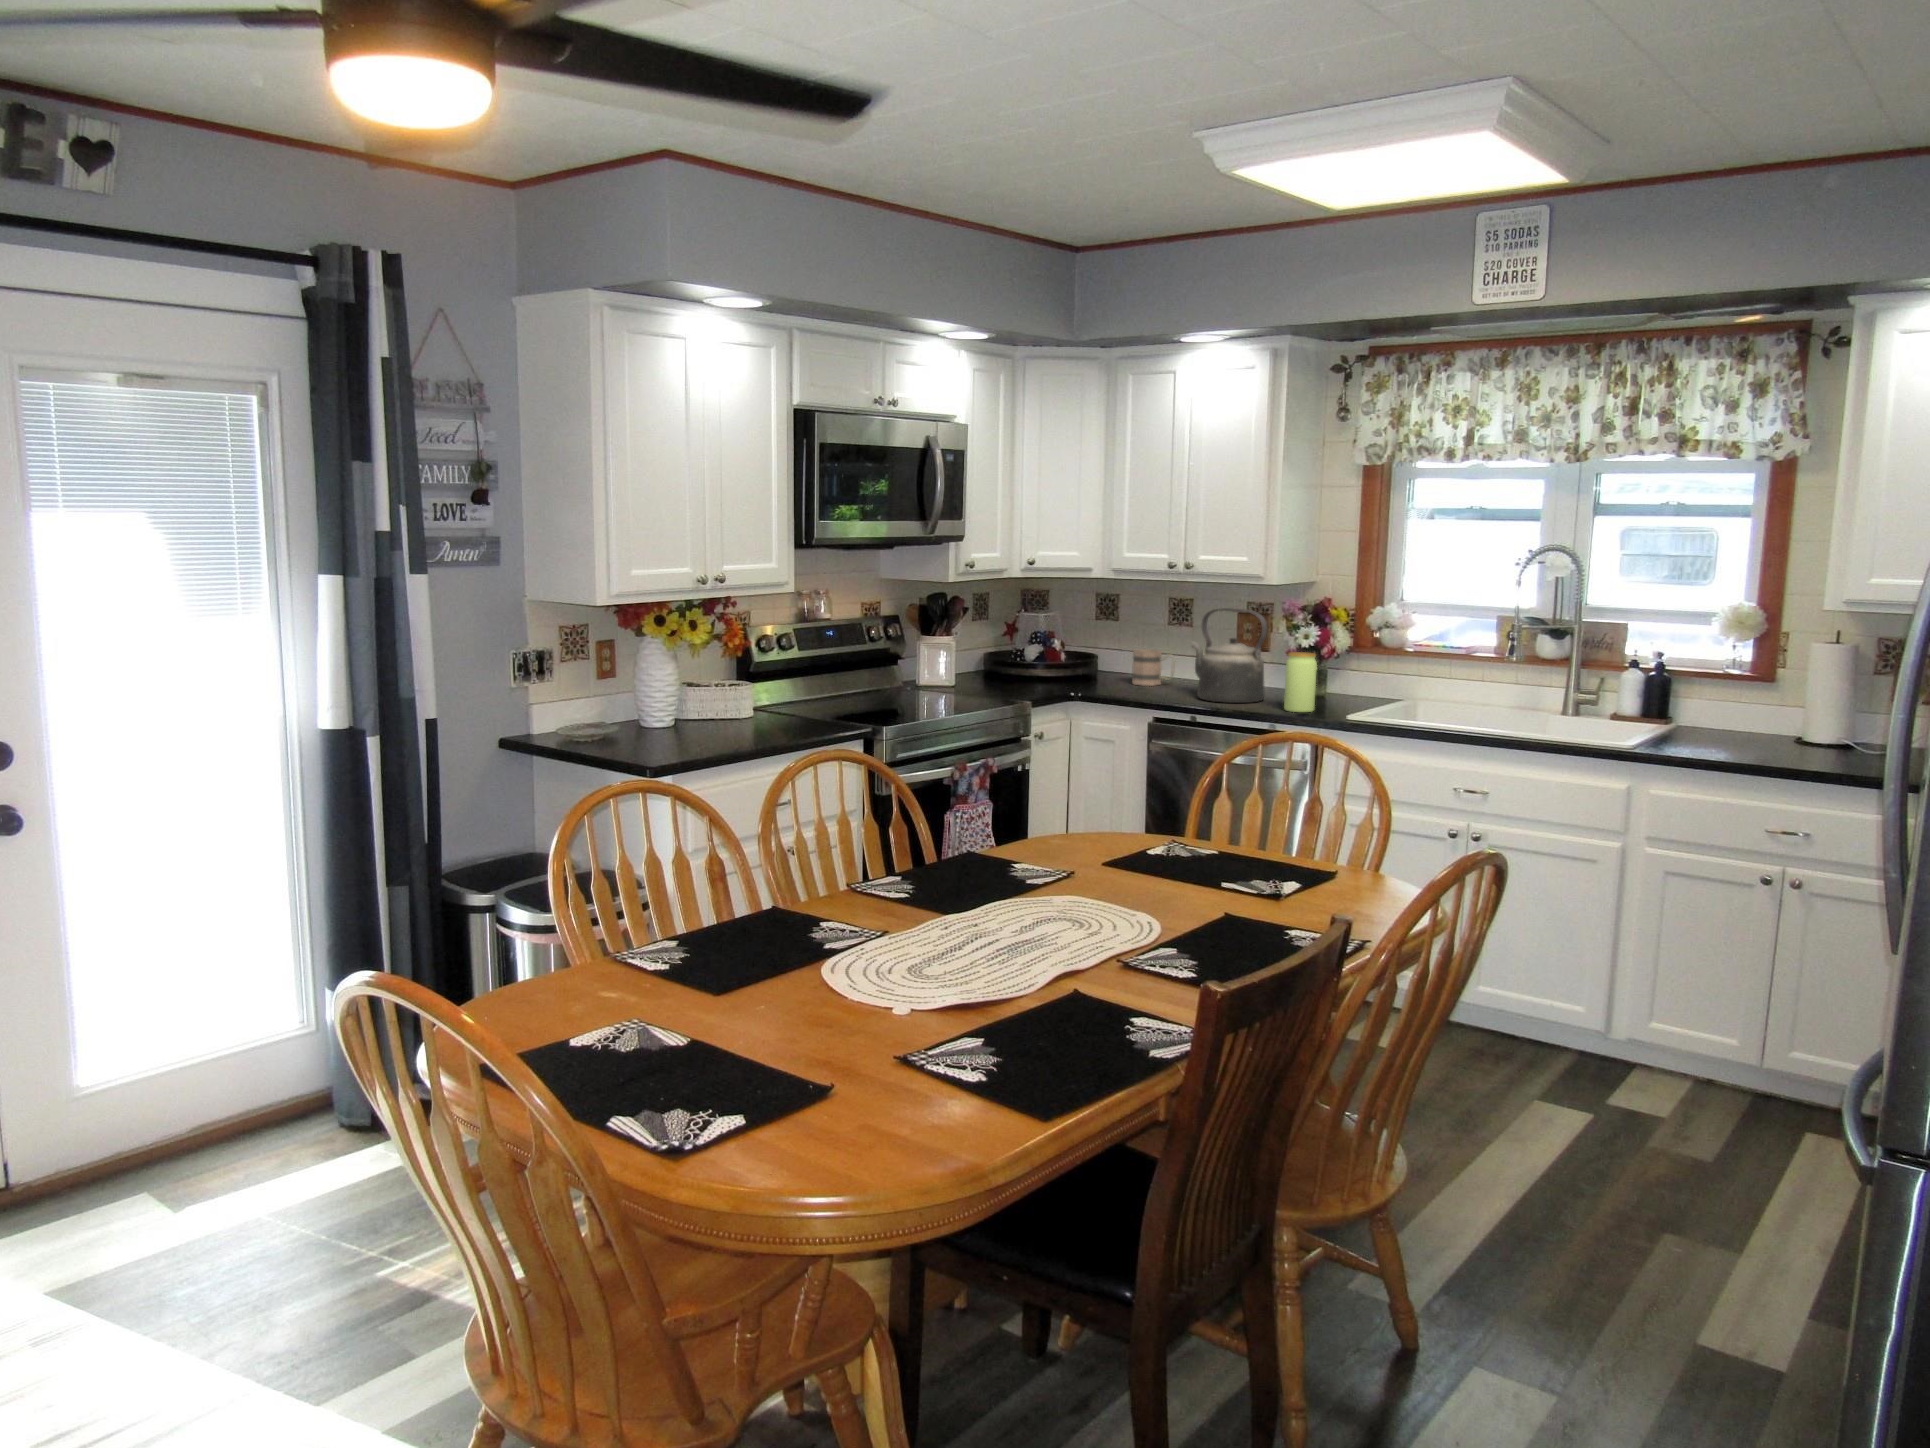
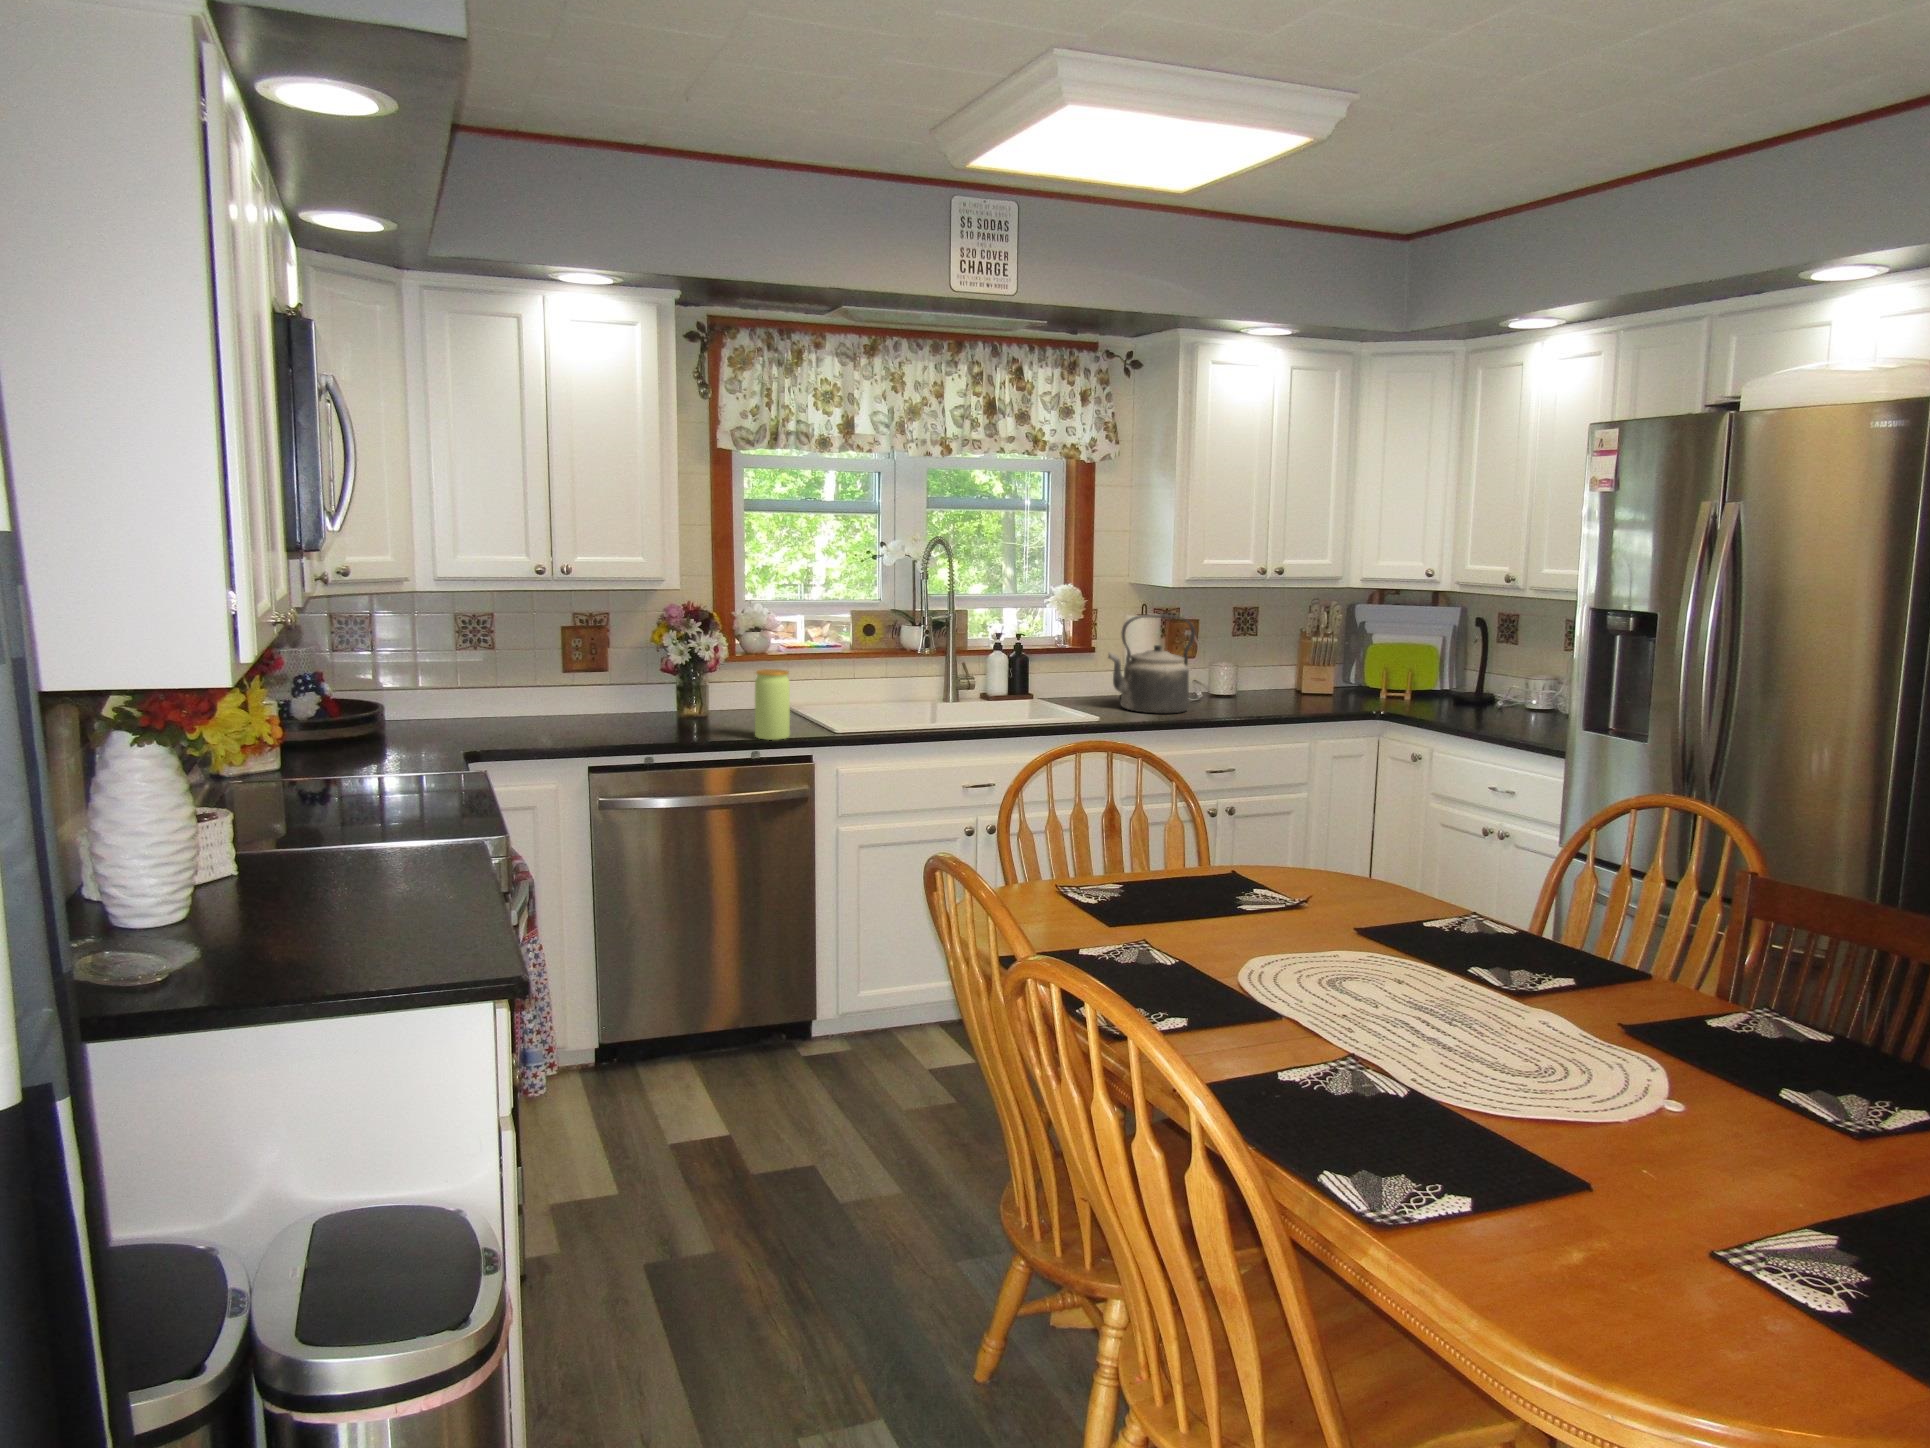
kettle: present [1191,608,1268,703] -> present [1108,615,1195,714]
mug: present [1132,649,1175,686] -> none [464,683,524,733]

